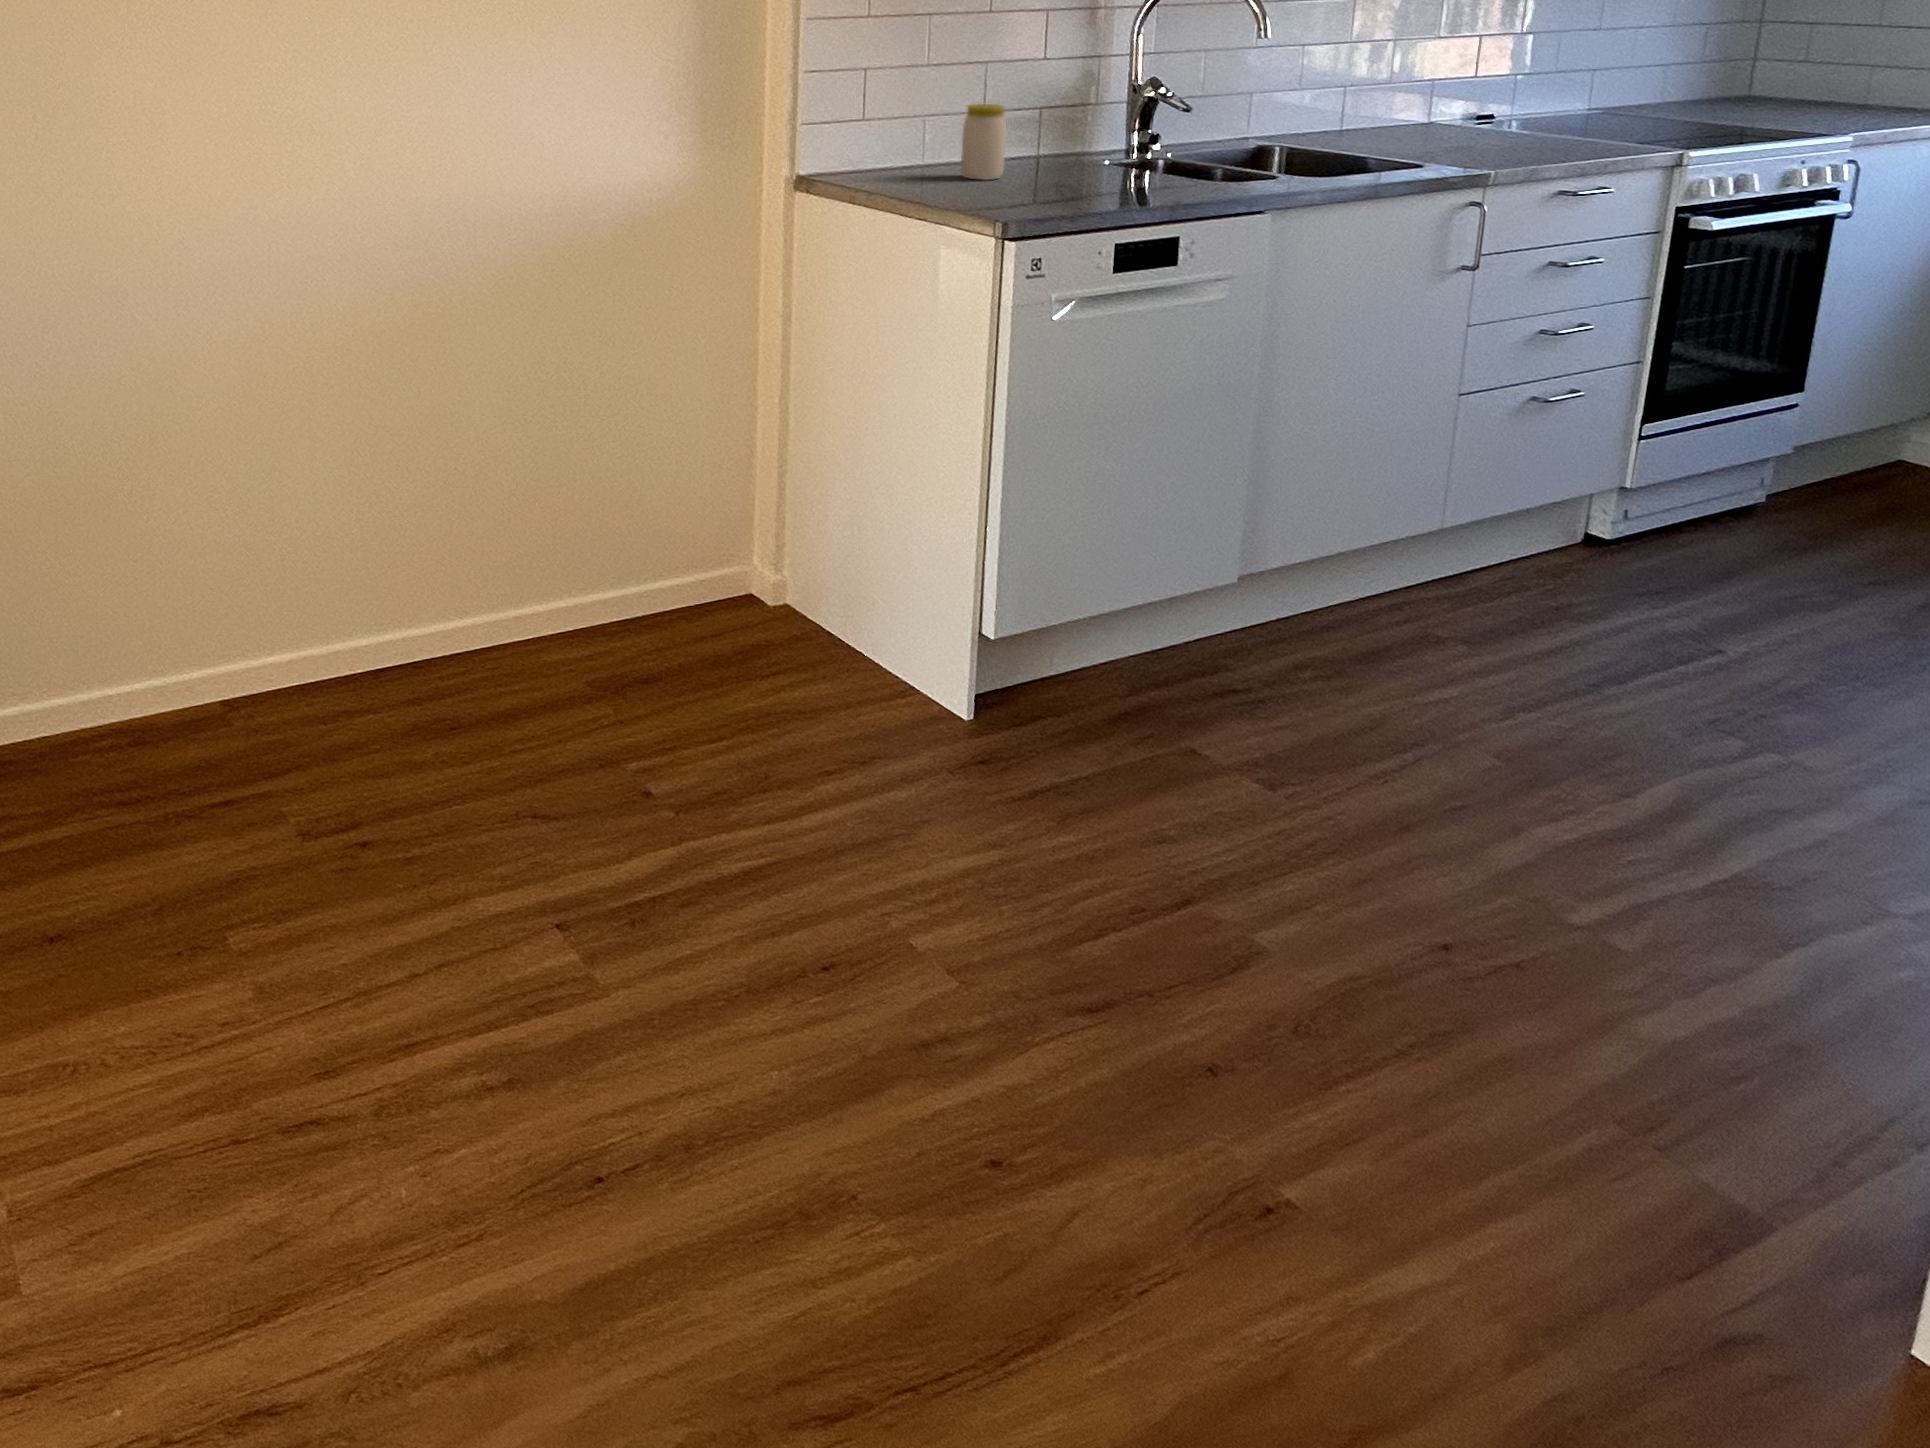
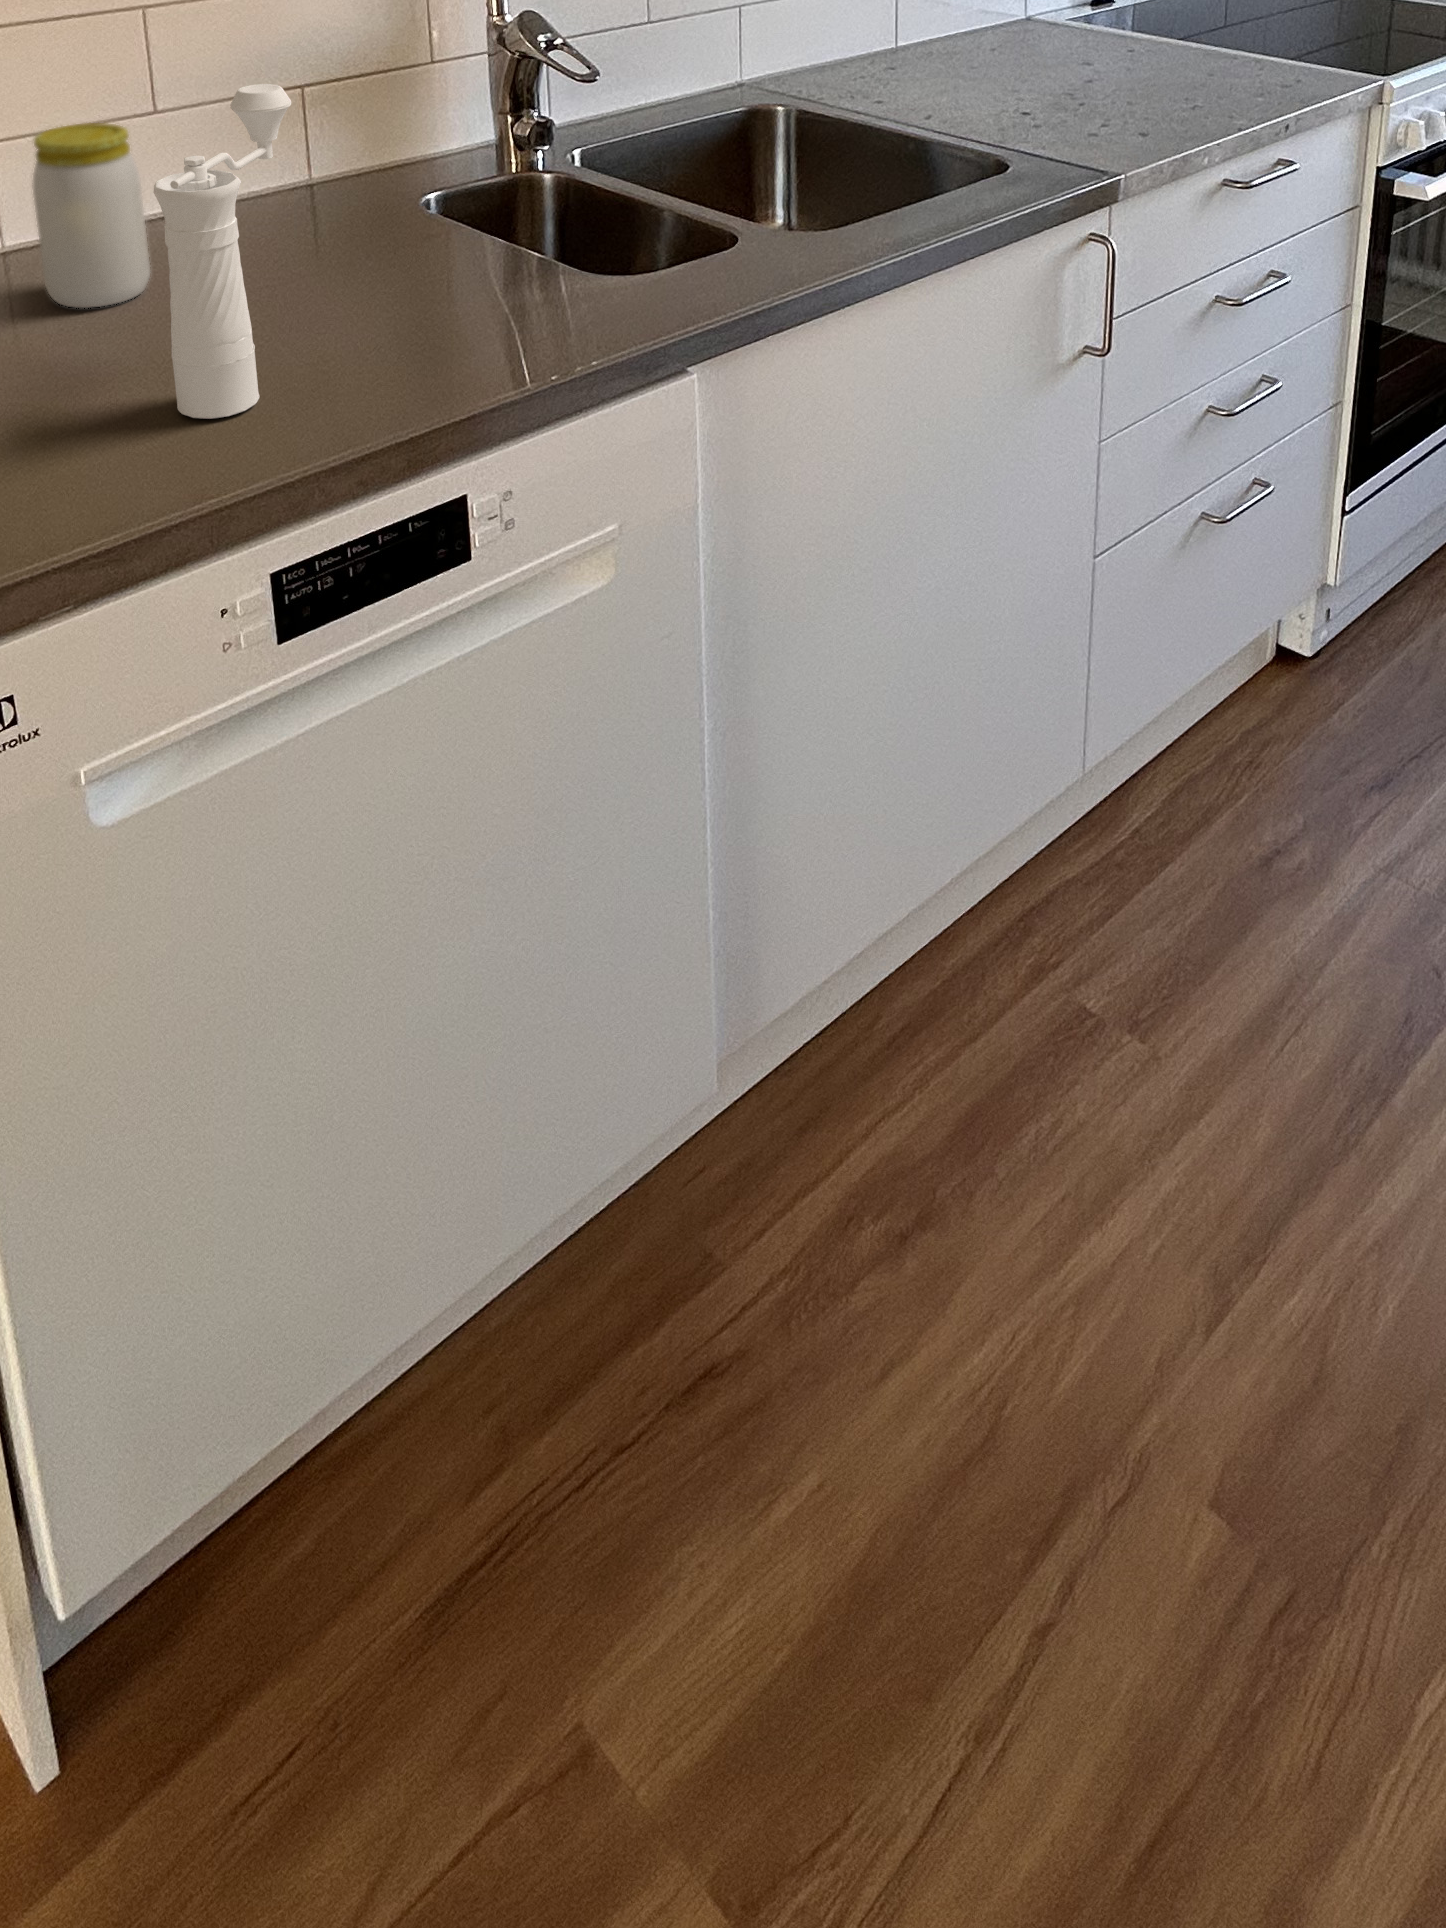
pepper mill: none [1057,78,1102,200] -> present [154,84,291,419]

